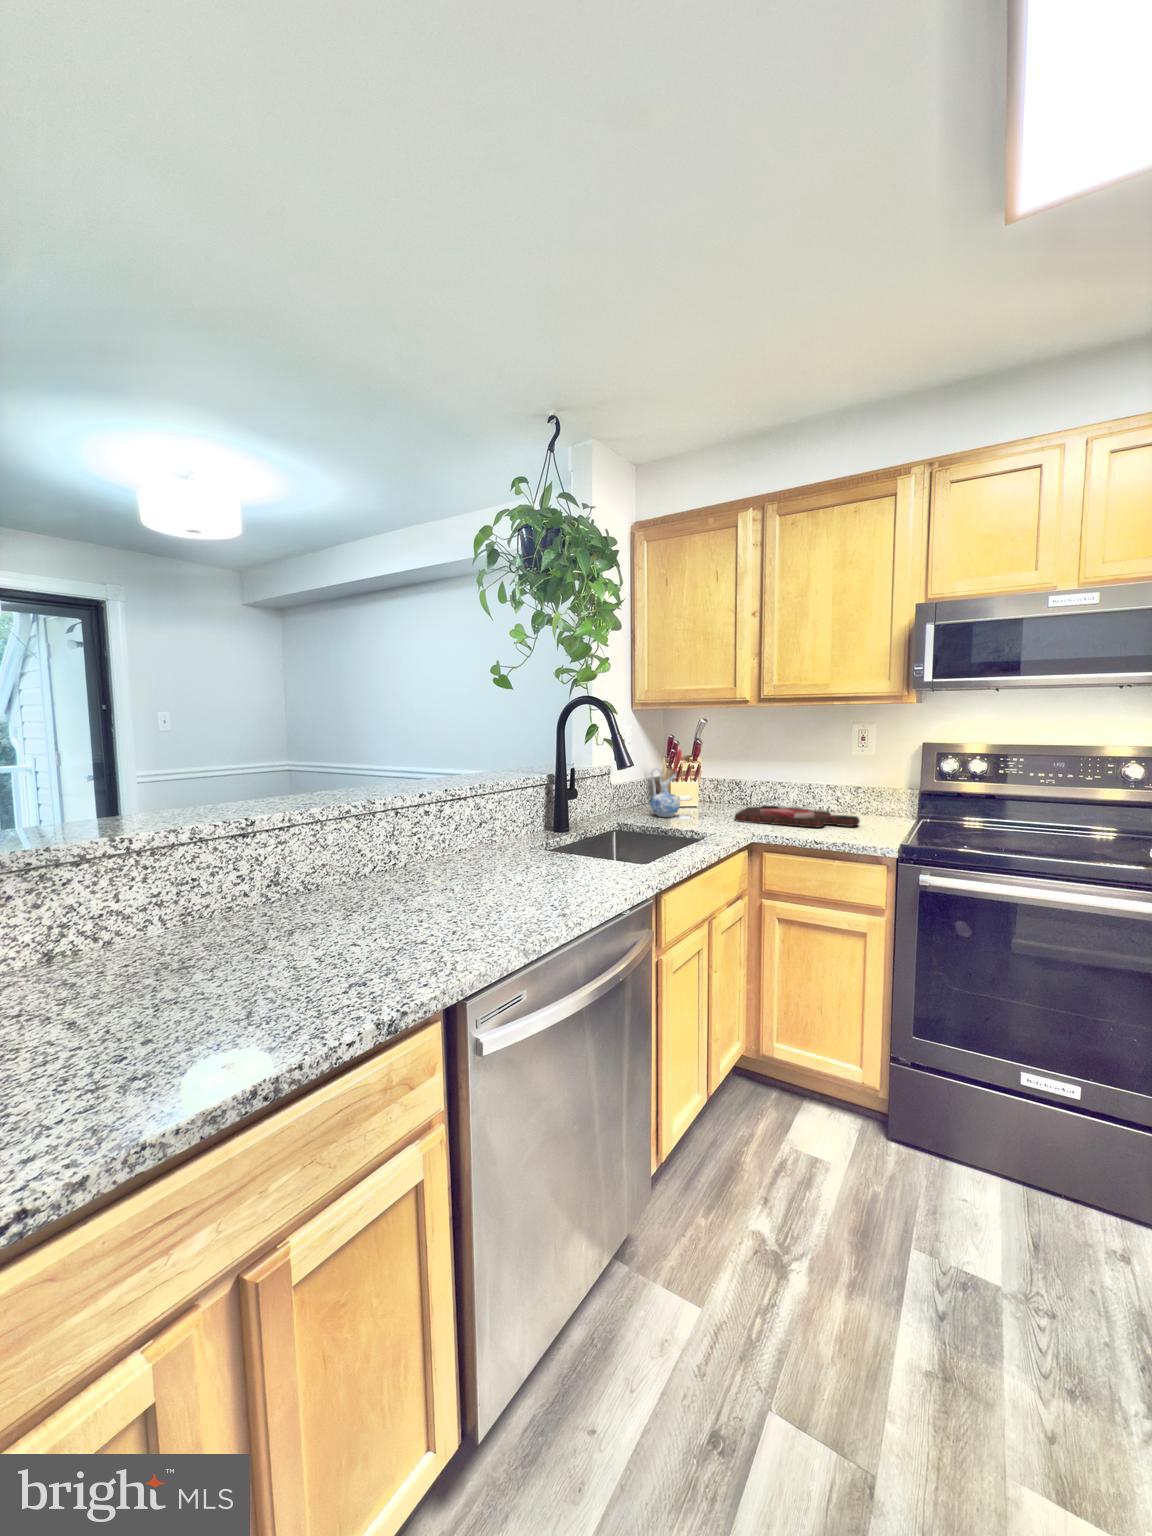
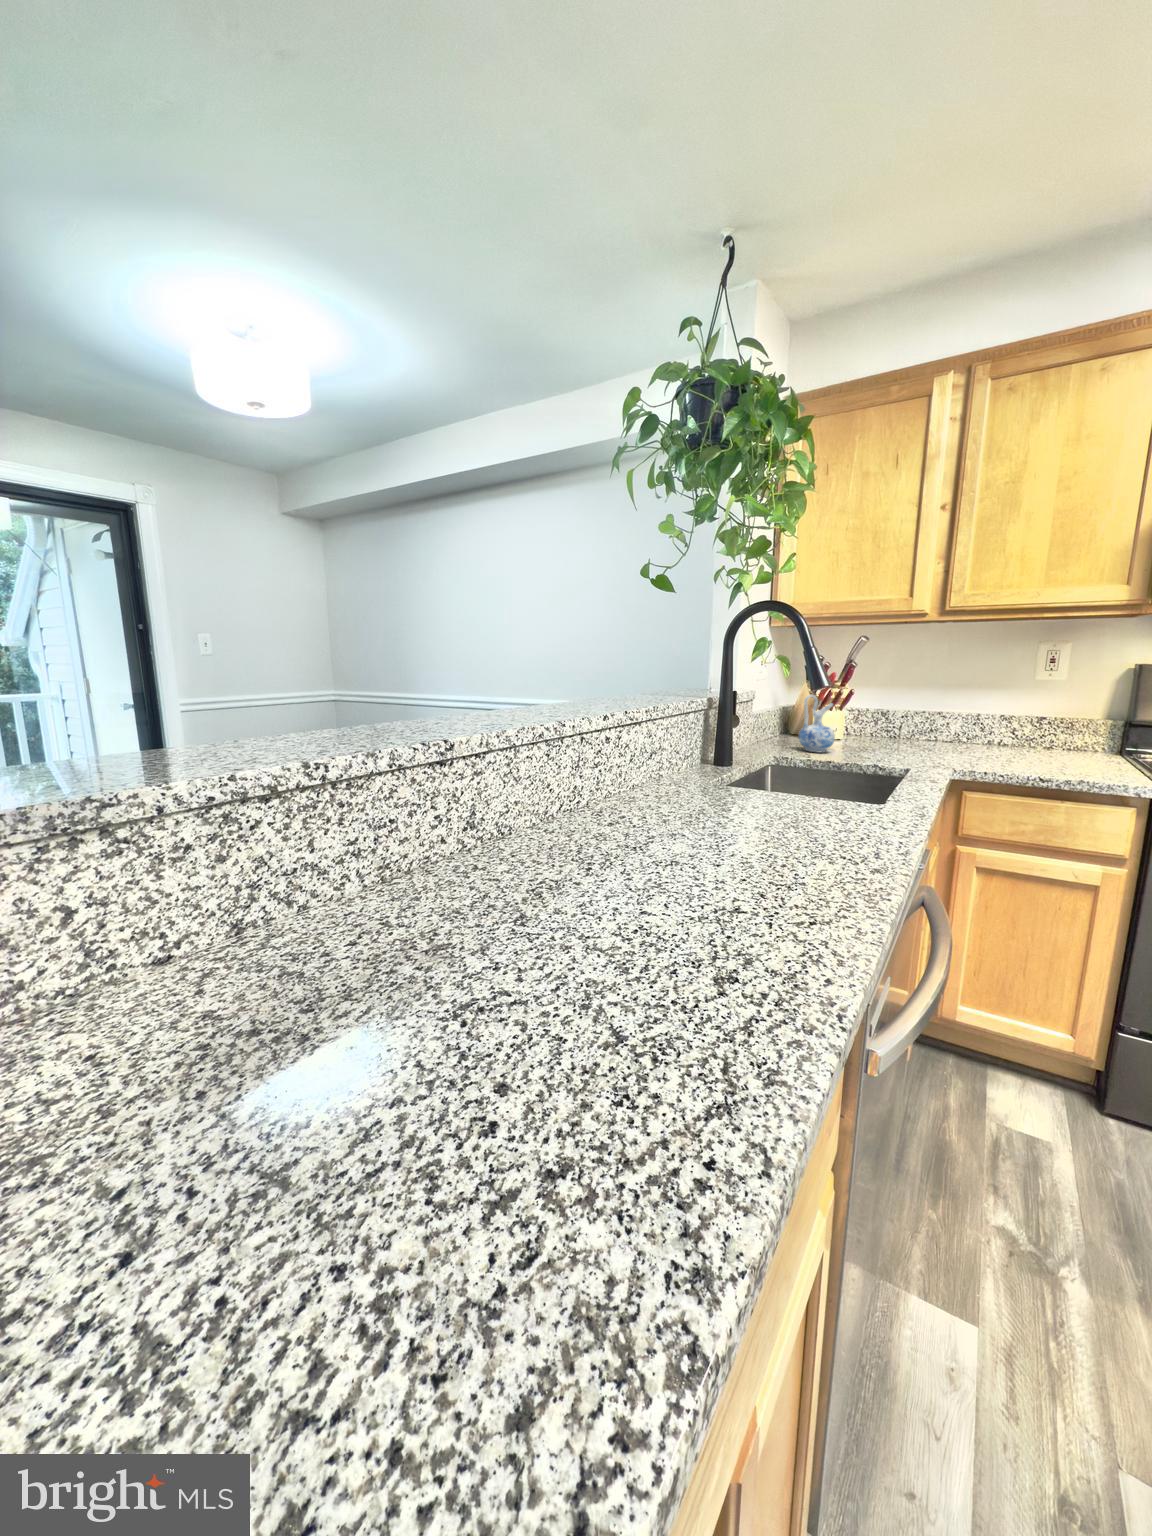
cutting board: present [735,805,860,827] -> none [900,744,1056,772]

